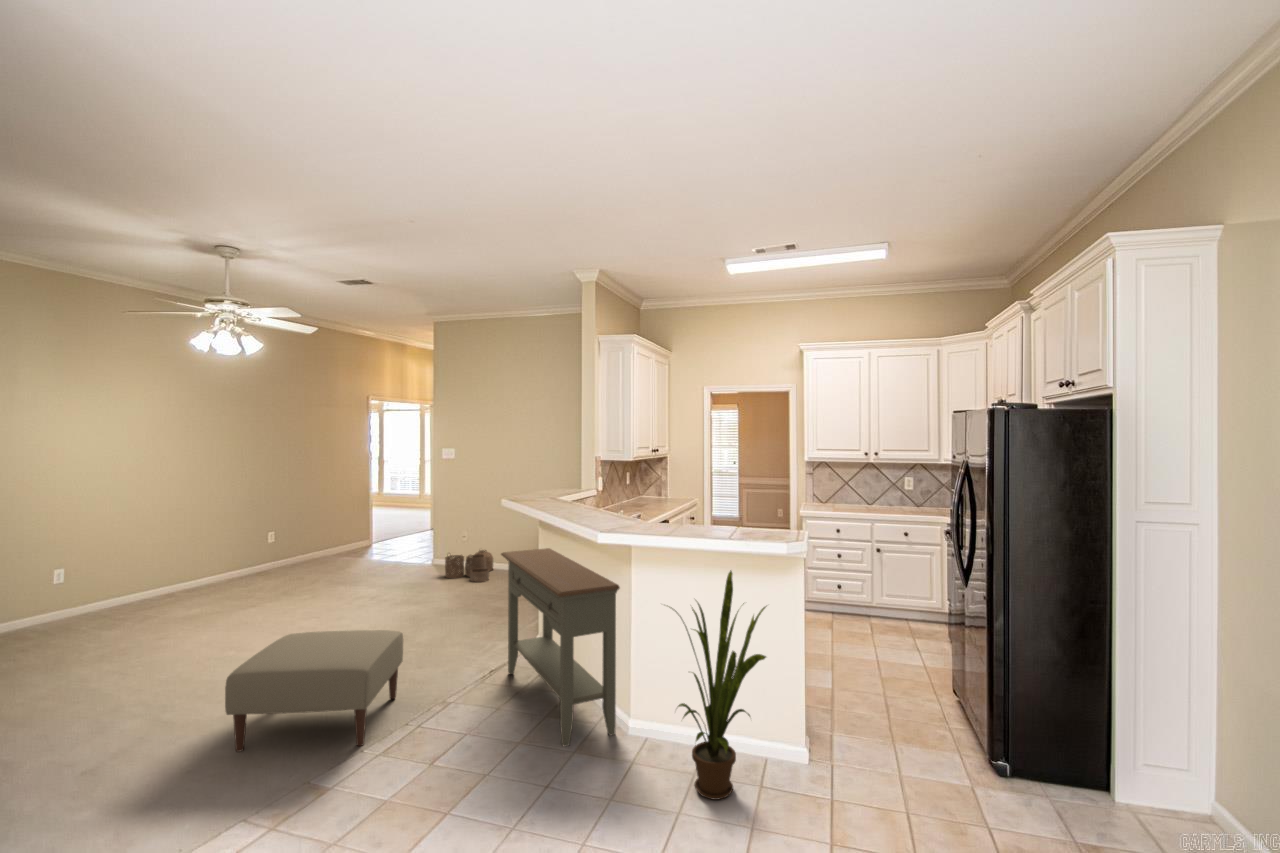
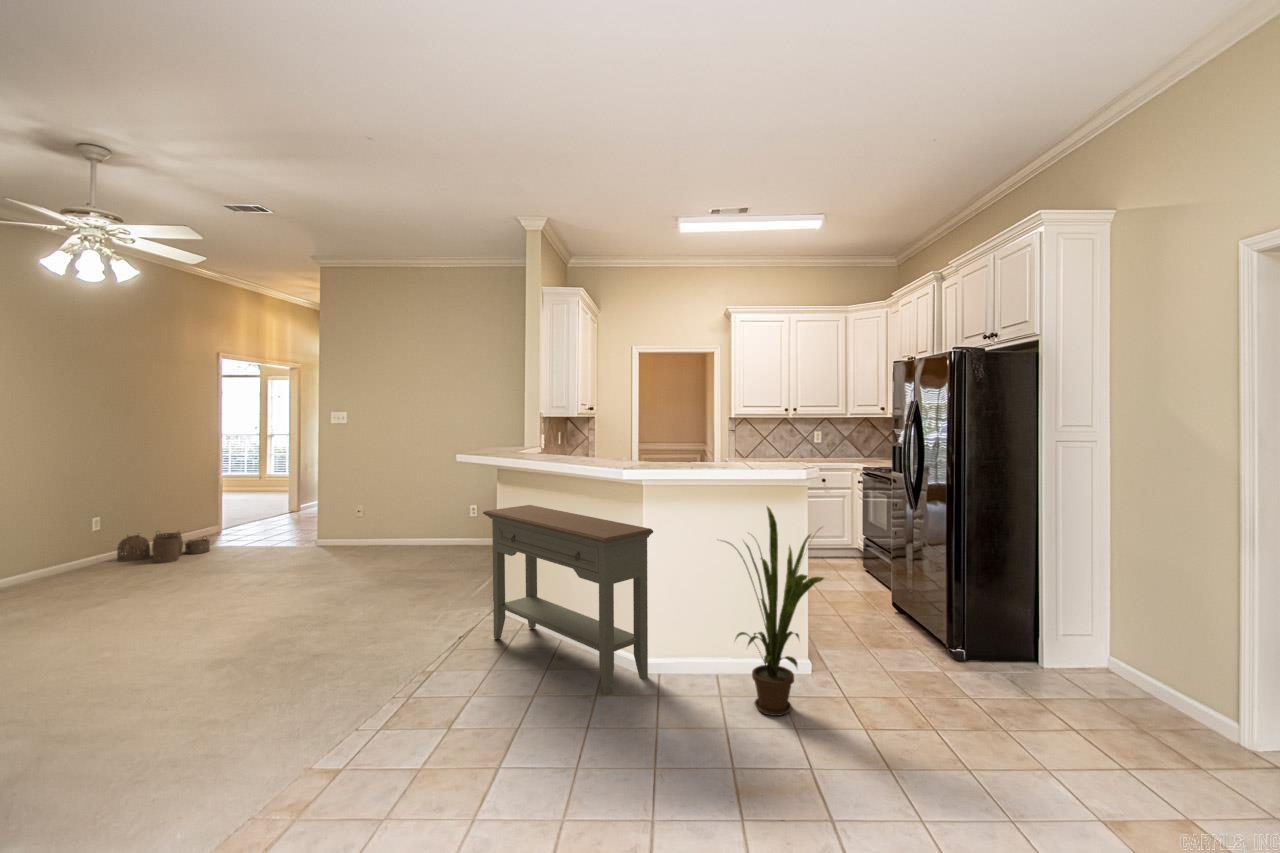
woven basket: present [445,550,493,582] -> present [117,532,210,563]
ottoman: present [225,630,403,752] -> none [212,602,392,756]

